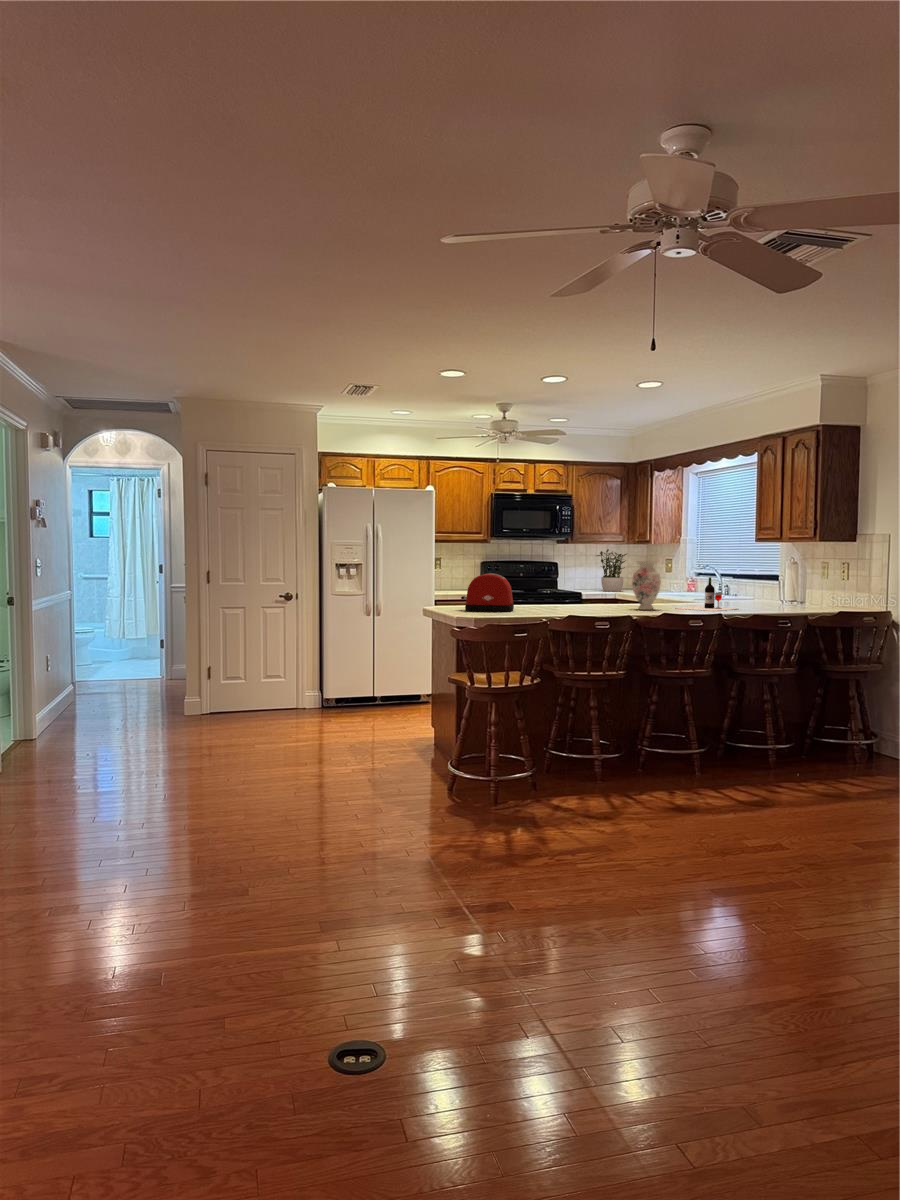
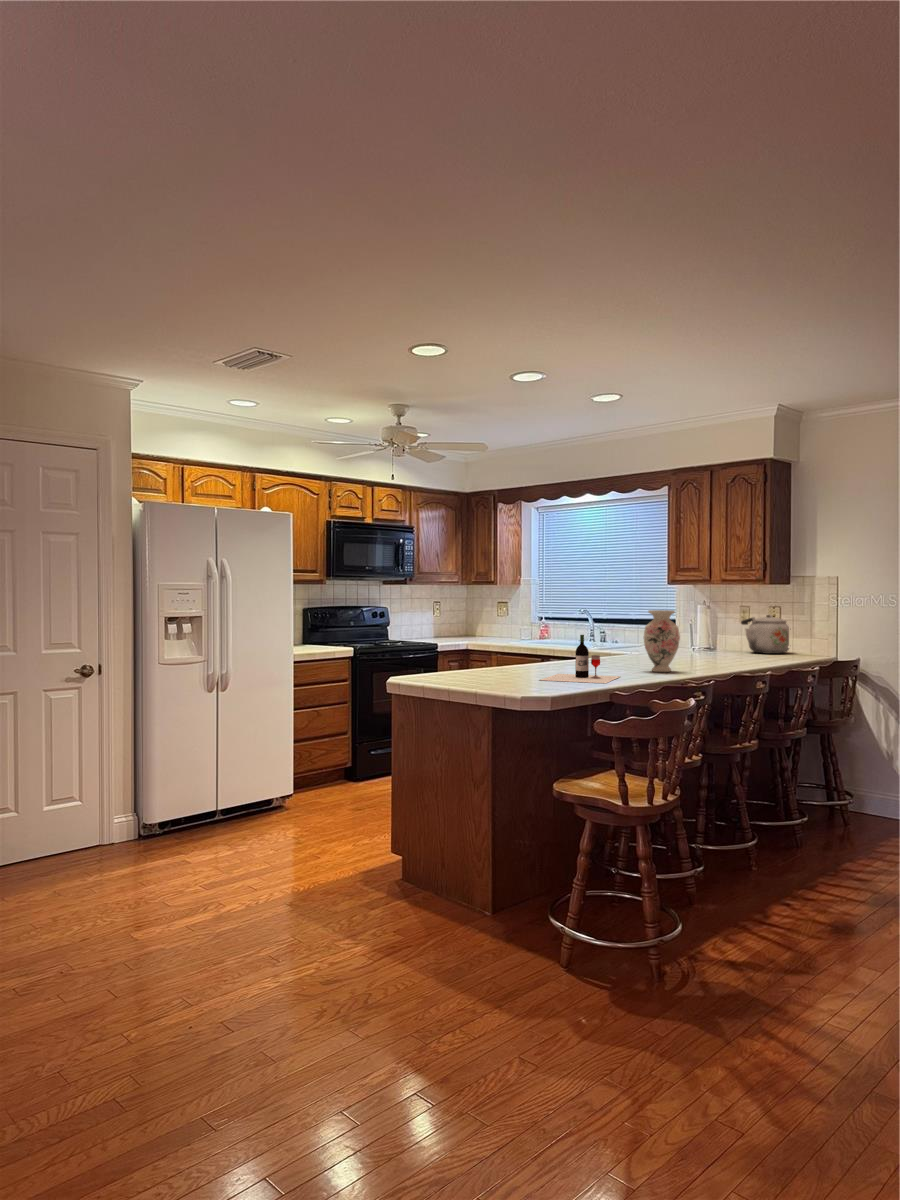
potted plant: present [597,549,627,592] -> none [447,592,482,643]
kettle: none [809,569,857,605] -> present [741,614,791,654]
toaster: present [461,574,514,612] -> none [472,632,549,688]
wine bottle: present [677,577,736,611] -> present [541,635,620,683]

